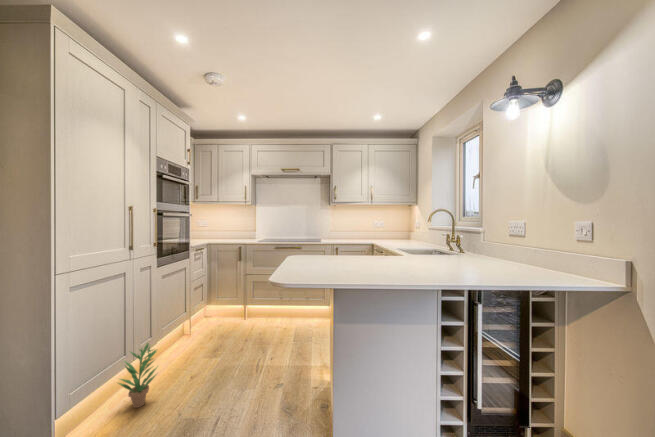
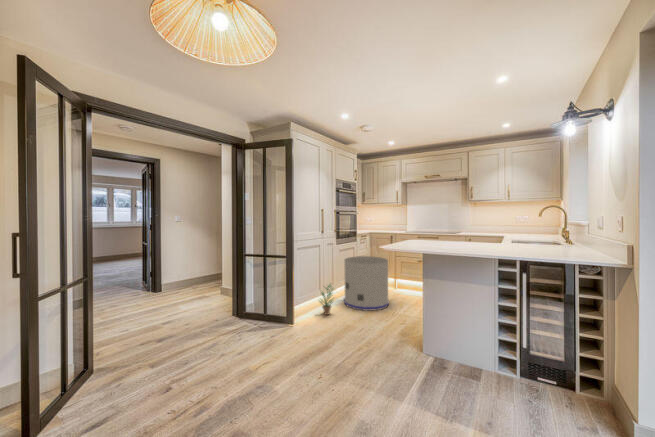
trash can: none [170,280,247,375] -> present [344,256,389,311]

